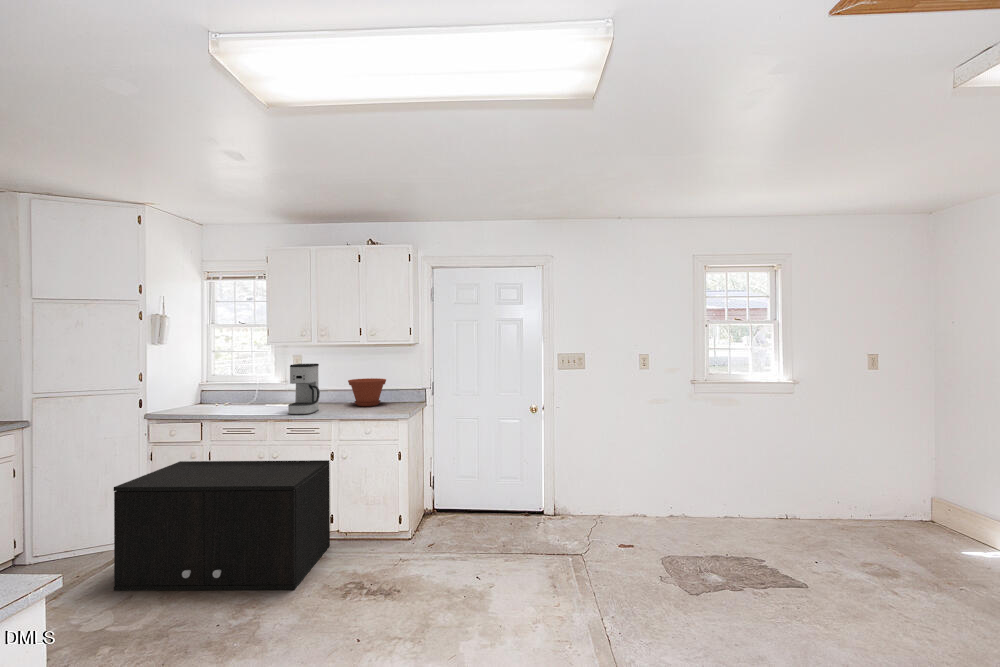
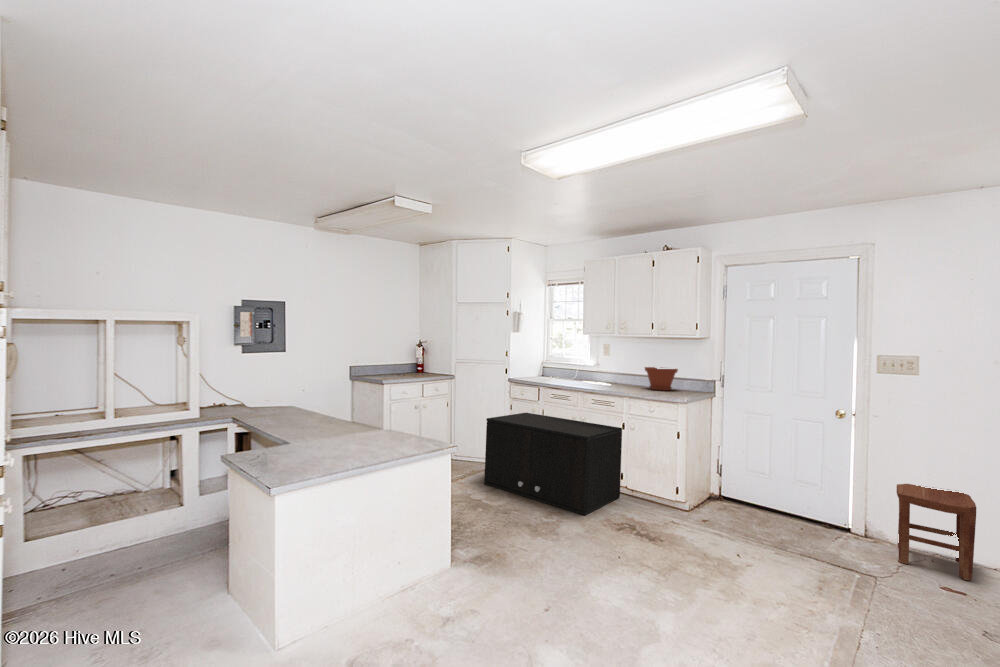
coffee maker: present [288,364,320,415] -> none [594,350,620,389]
stool: none [577,462,630,534] -> present [897,484,976,581]

